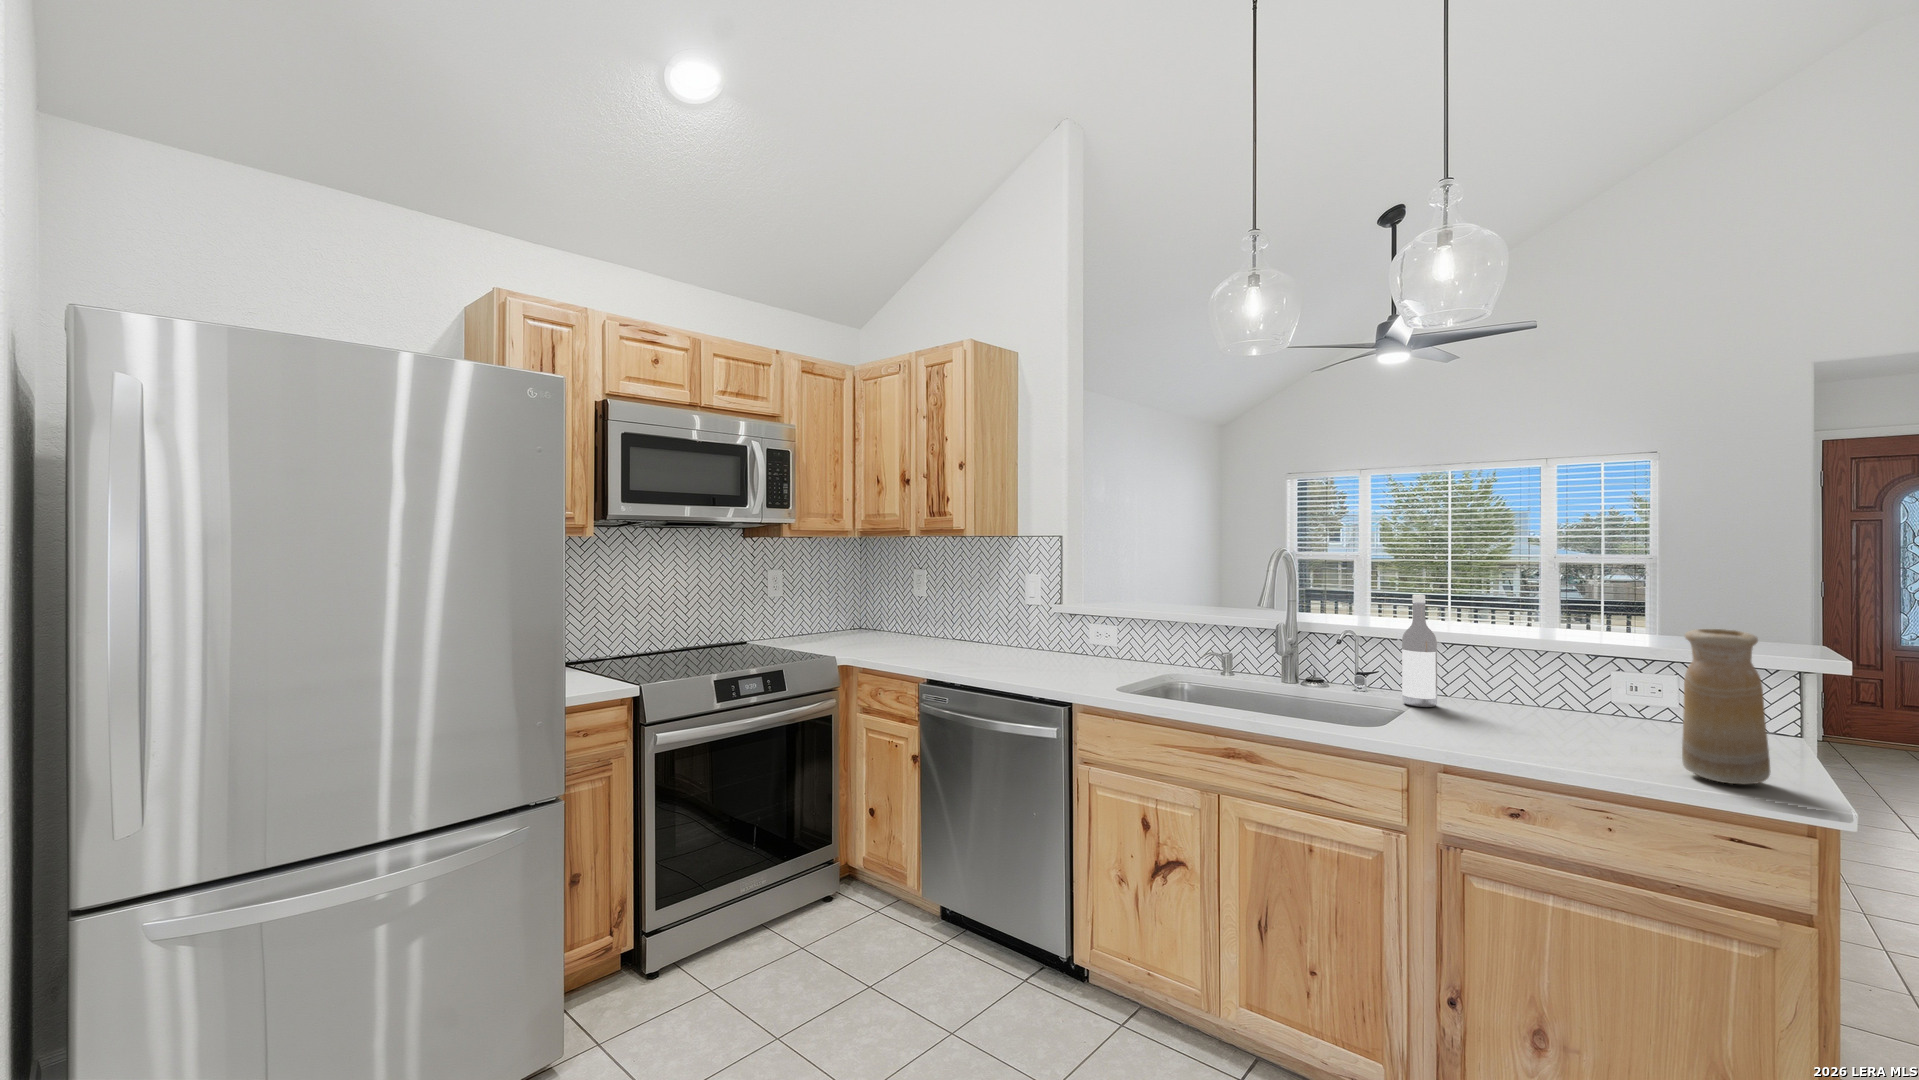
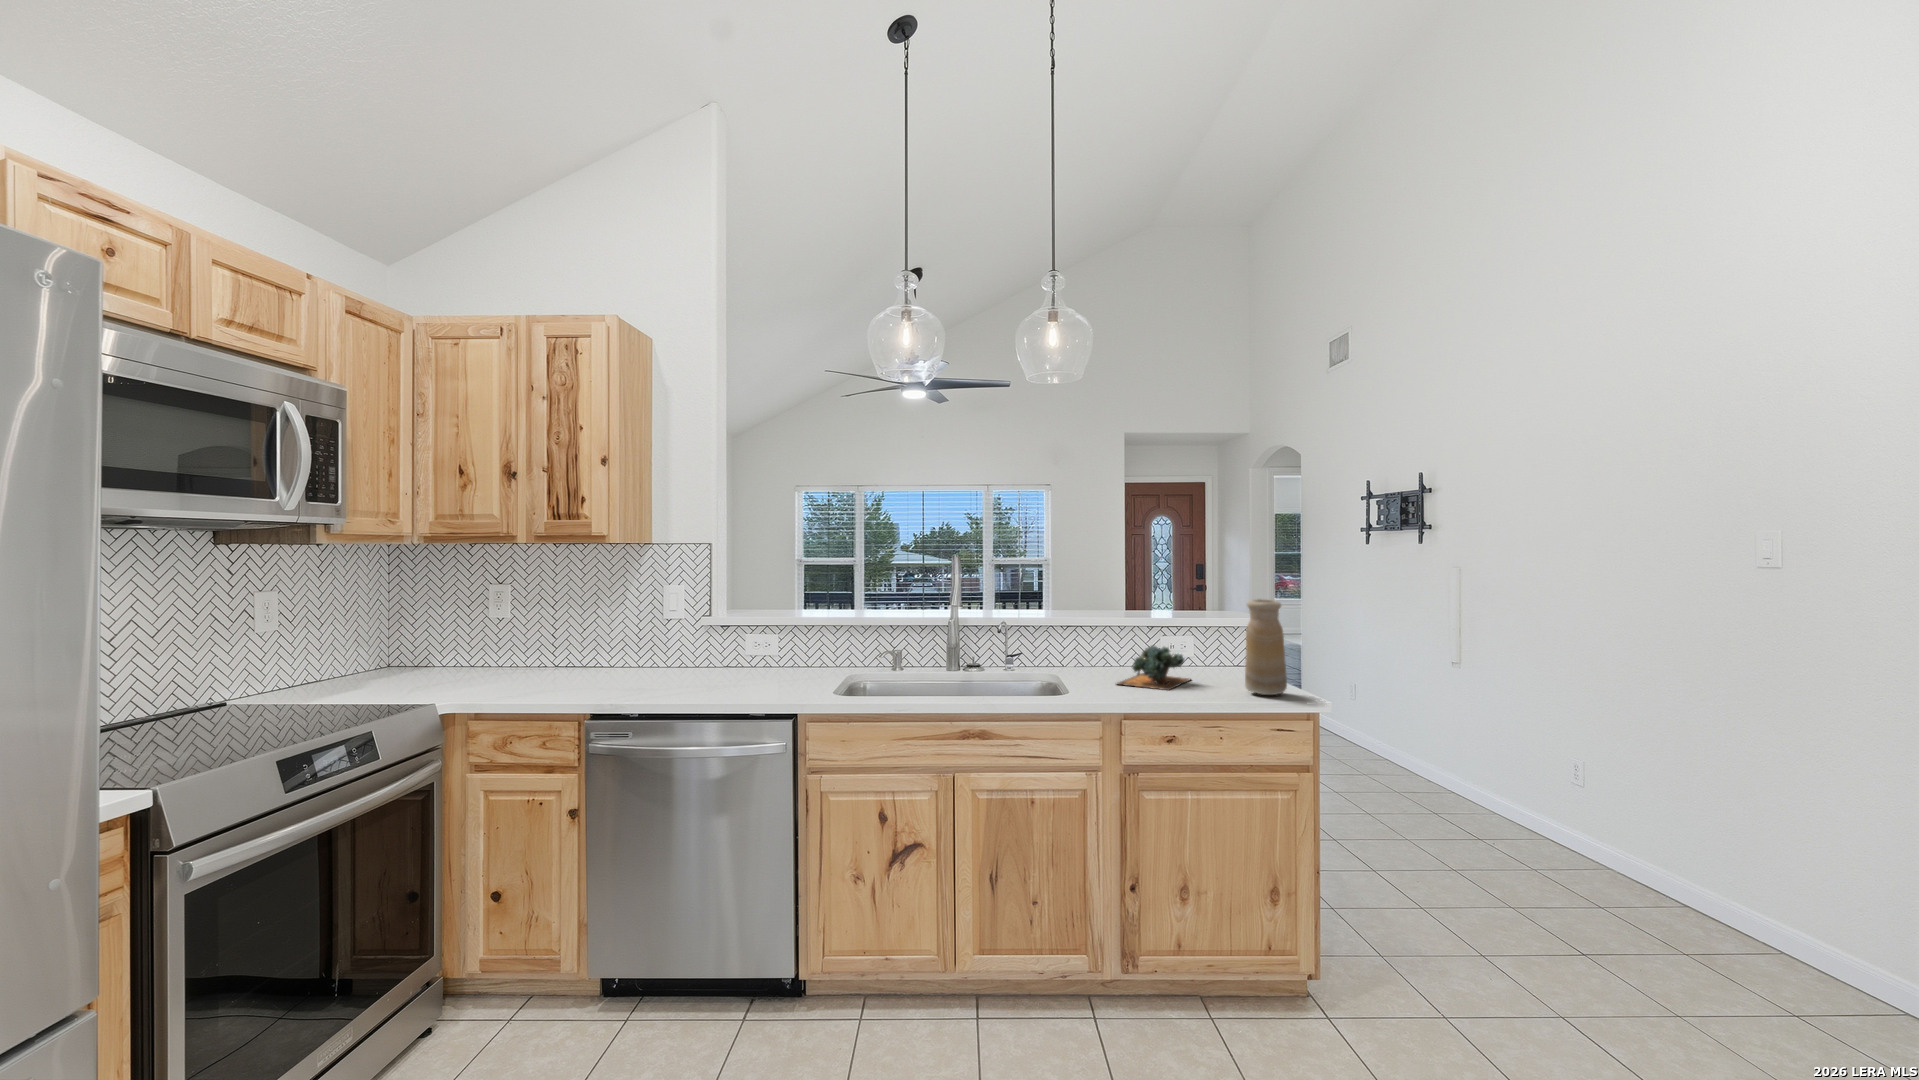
wine bottle: present [1402,594,1437,707] -> none [1050,588,1074,676]
succulent plant: none [1473,681,1623,747] -> present [1117,645,1190,690]

